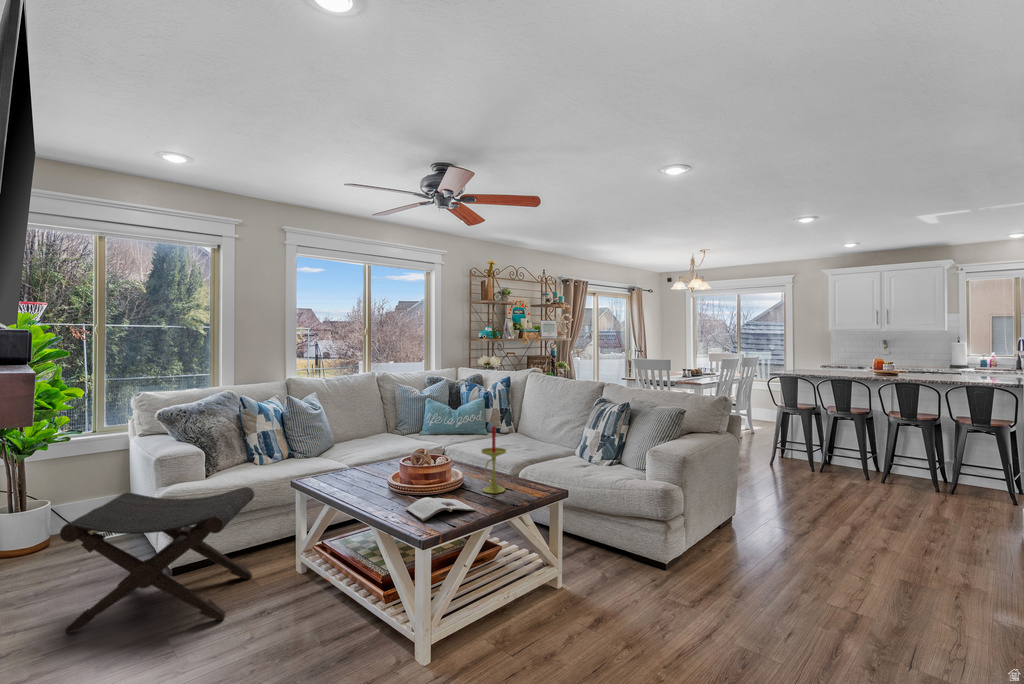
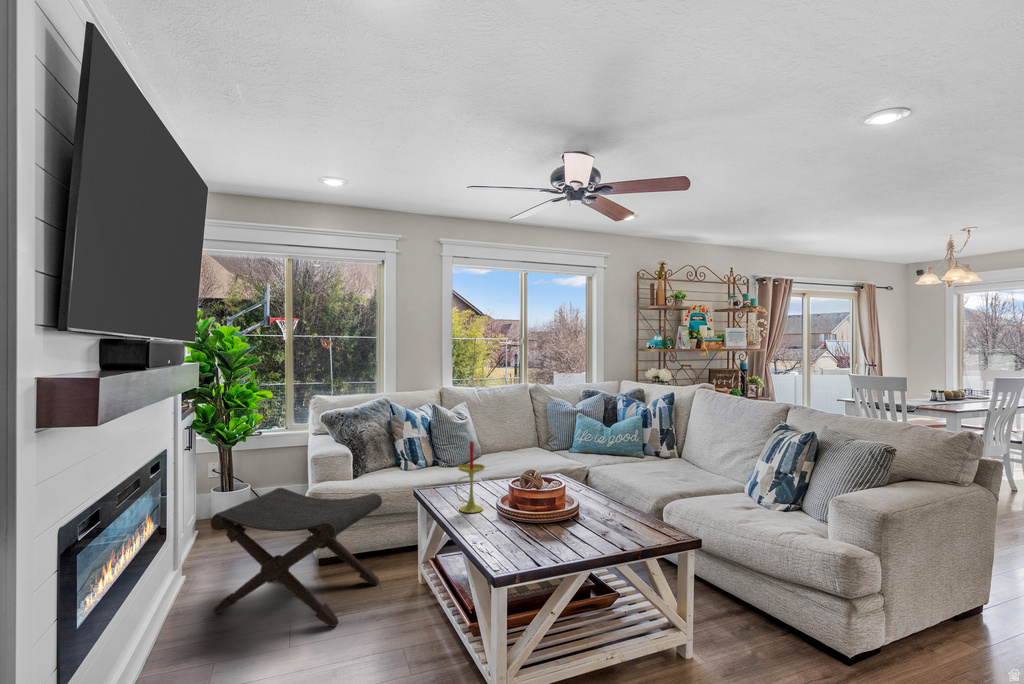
candle: present [481,426,506,493] -> present [455,441,485,513]
magazine: present [406,497,475,521] -> none [499,531,576,561]

